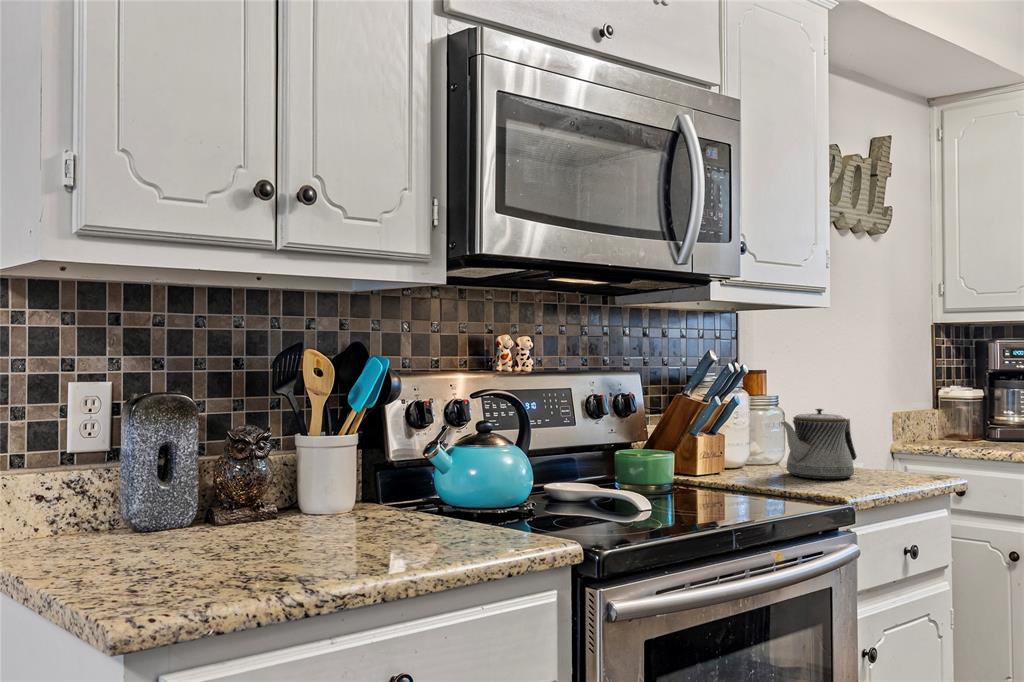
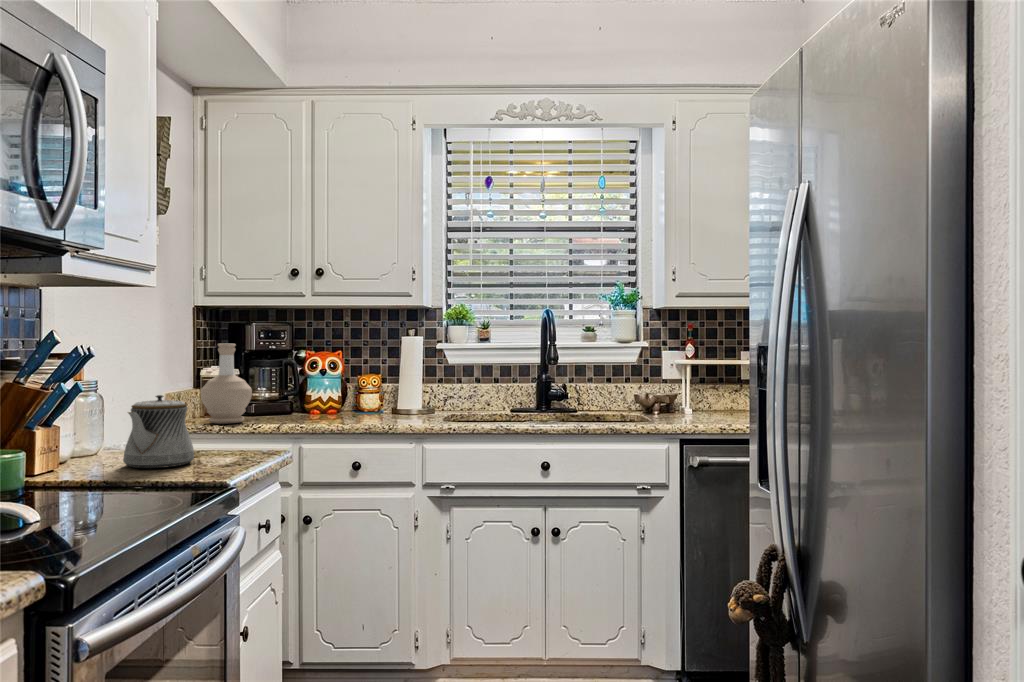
bottle: none [927,362,987,448] -> present [201,344,252,424]

